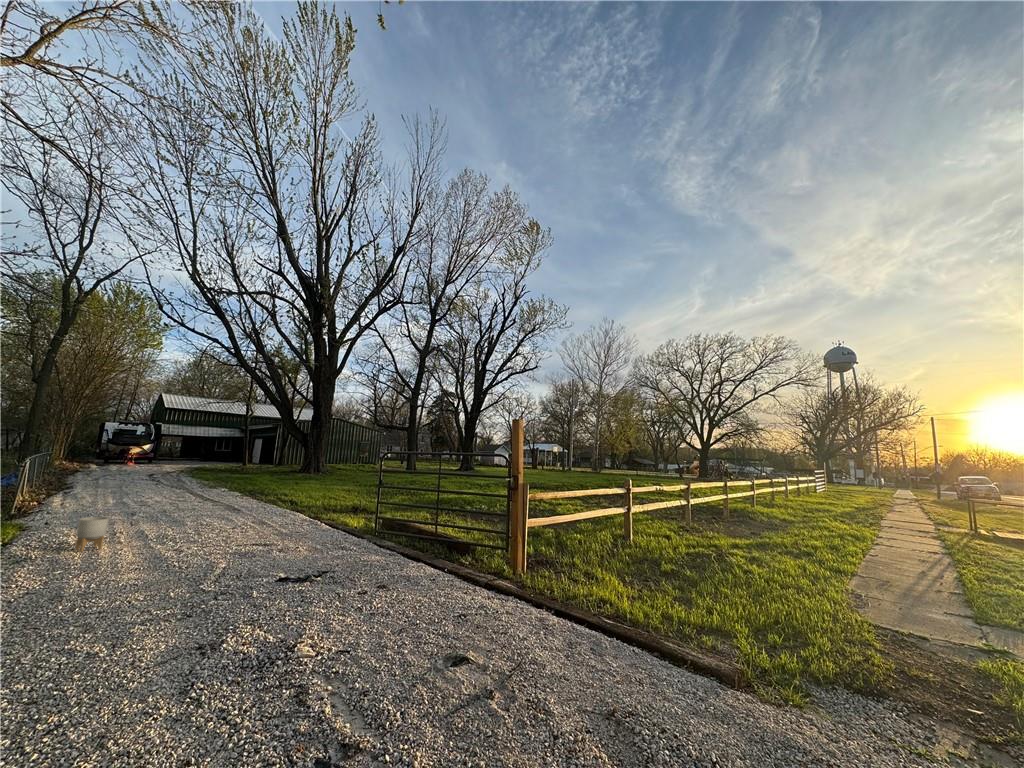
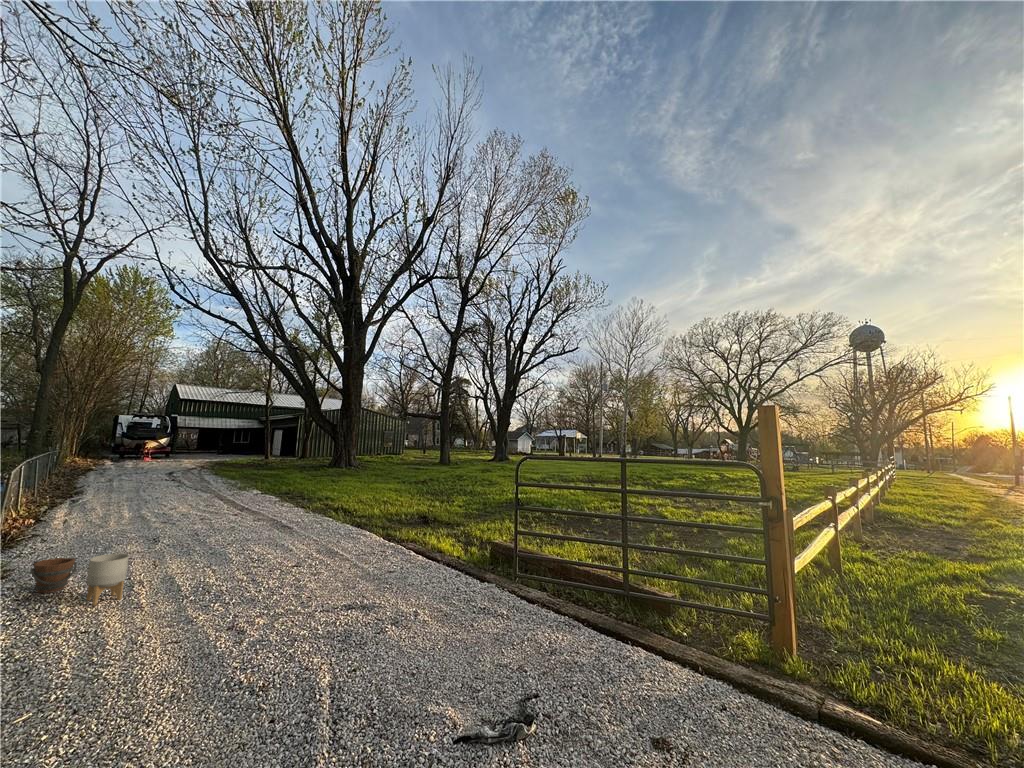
bucket: none [34,521,69,546] -> present [31,558,77,593]

